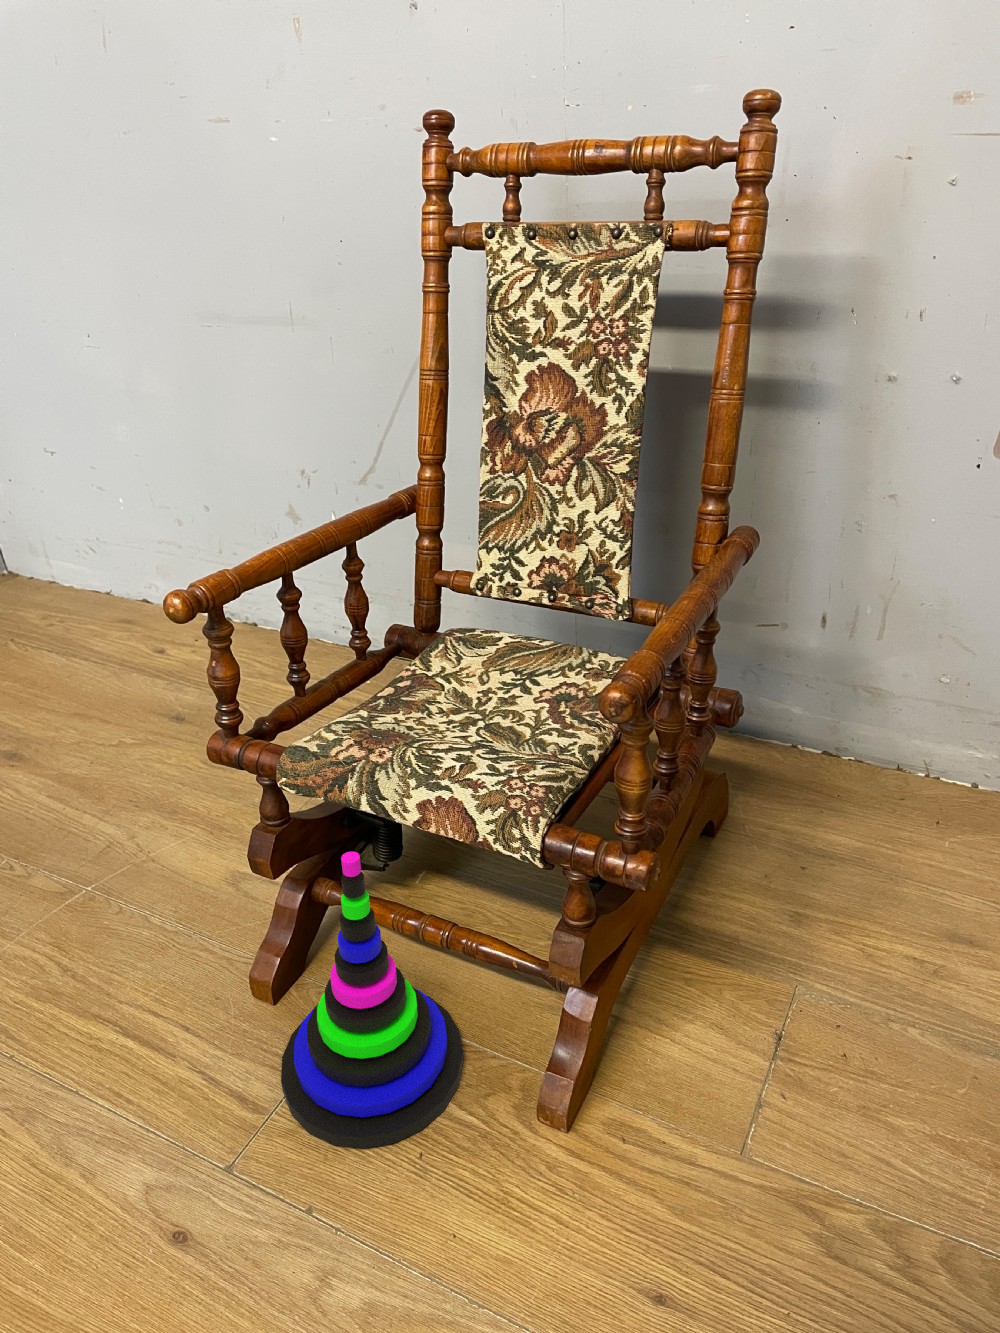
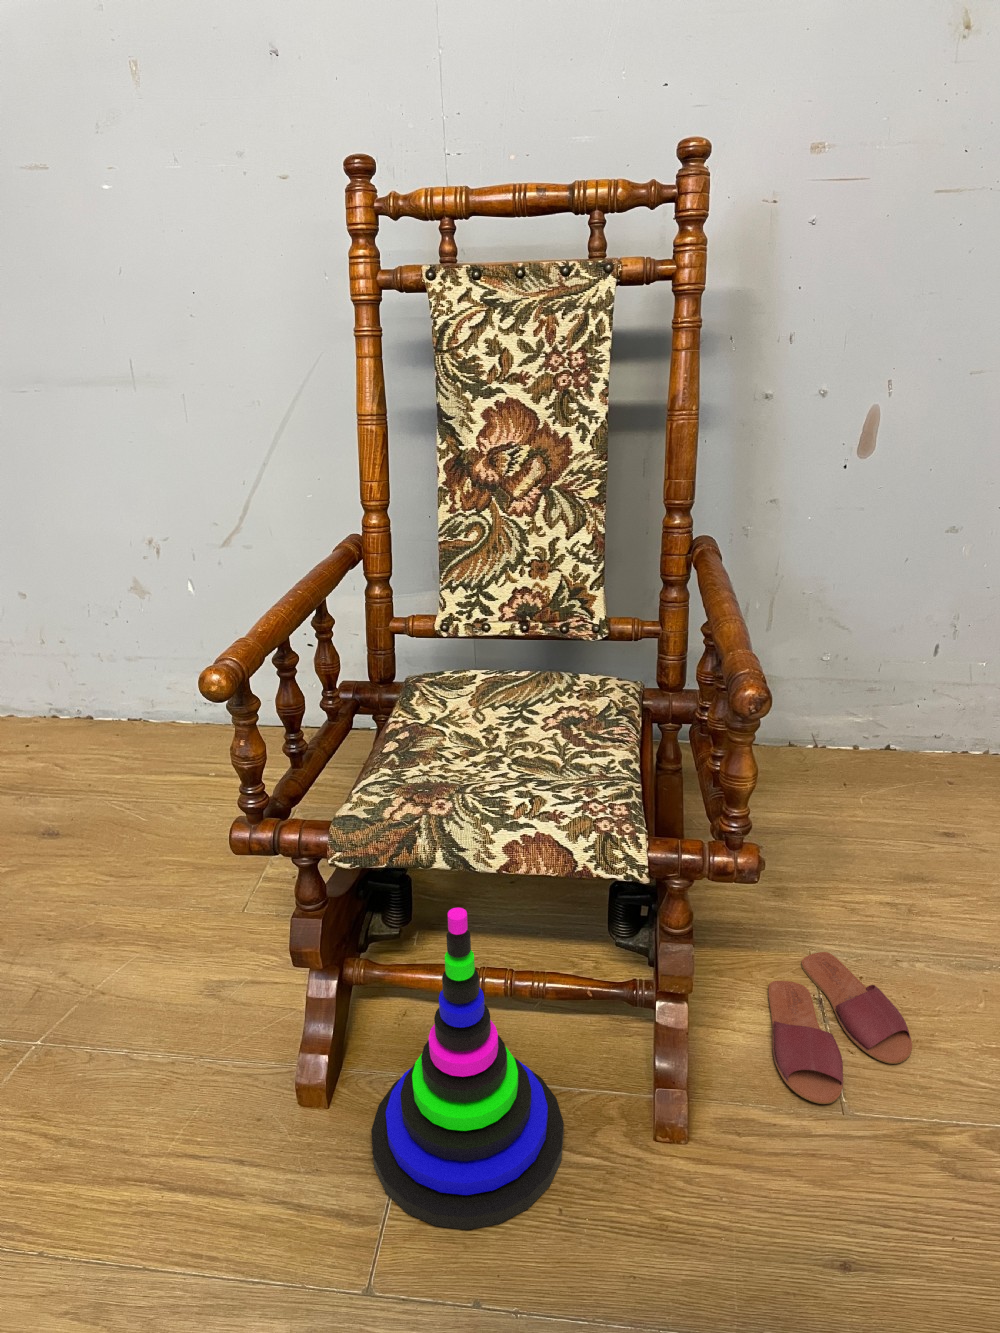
slippers: none [693,982,856,1136] -> present [768,952,912,1104]

